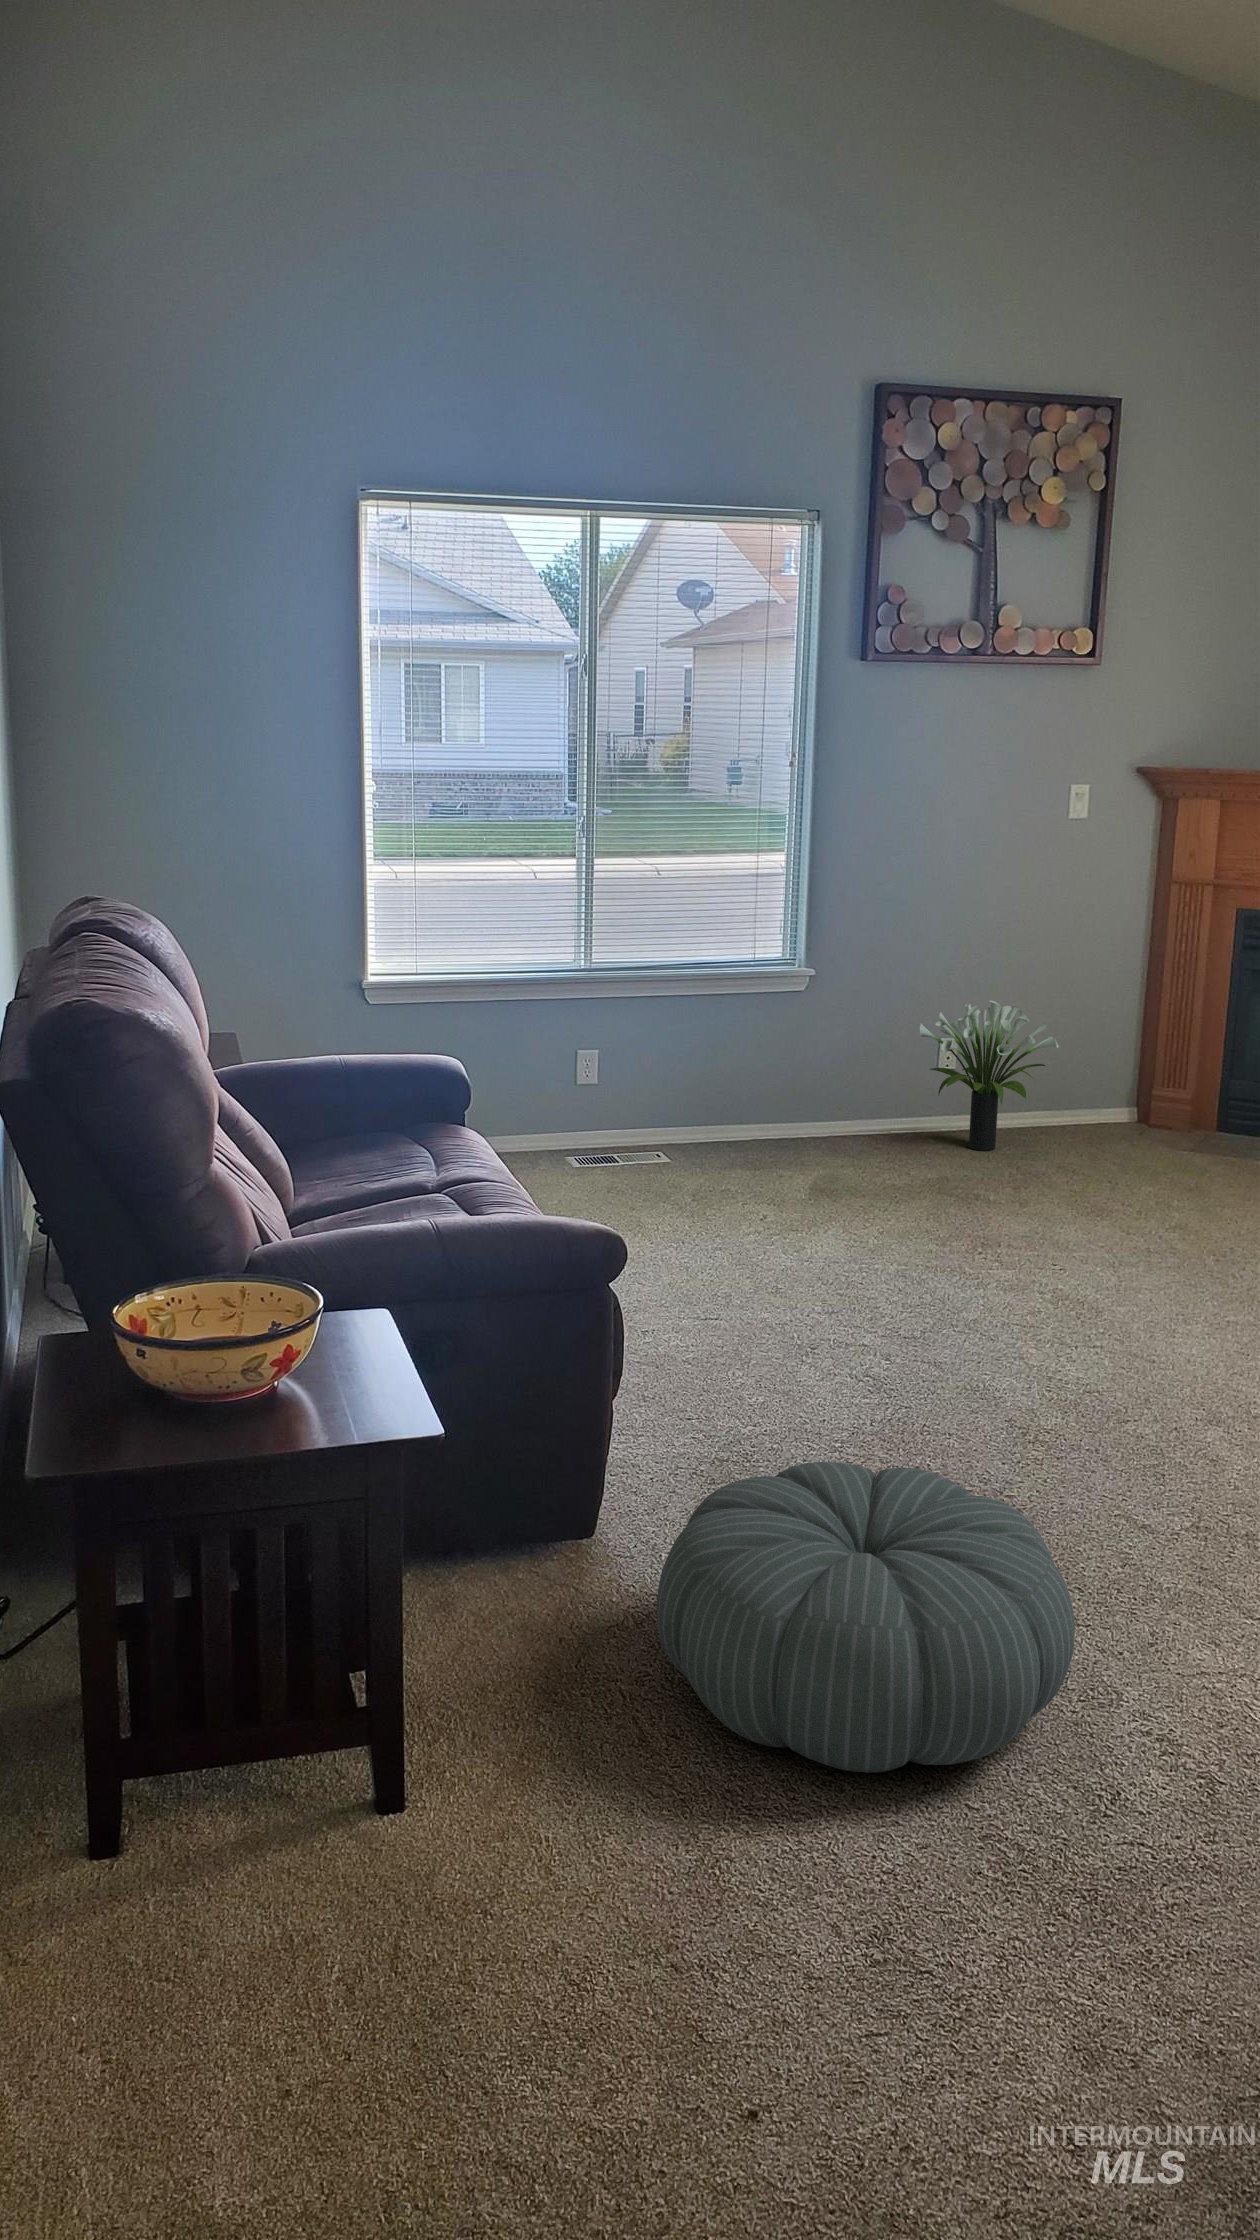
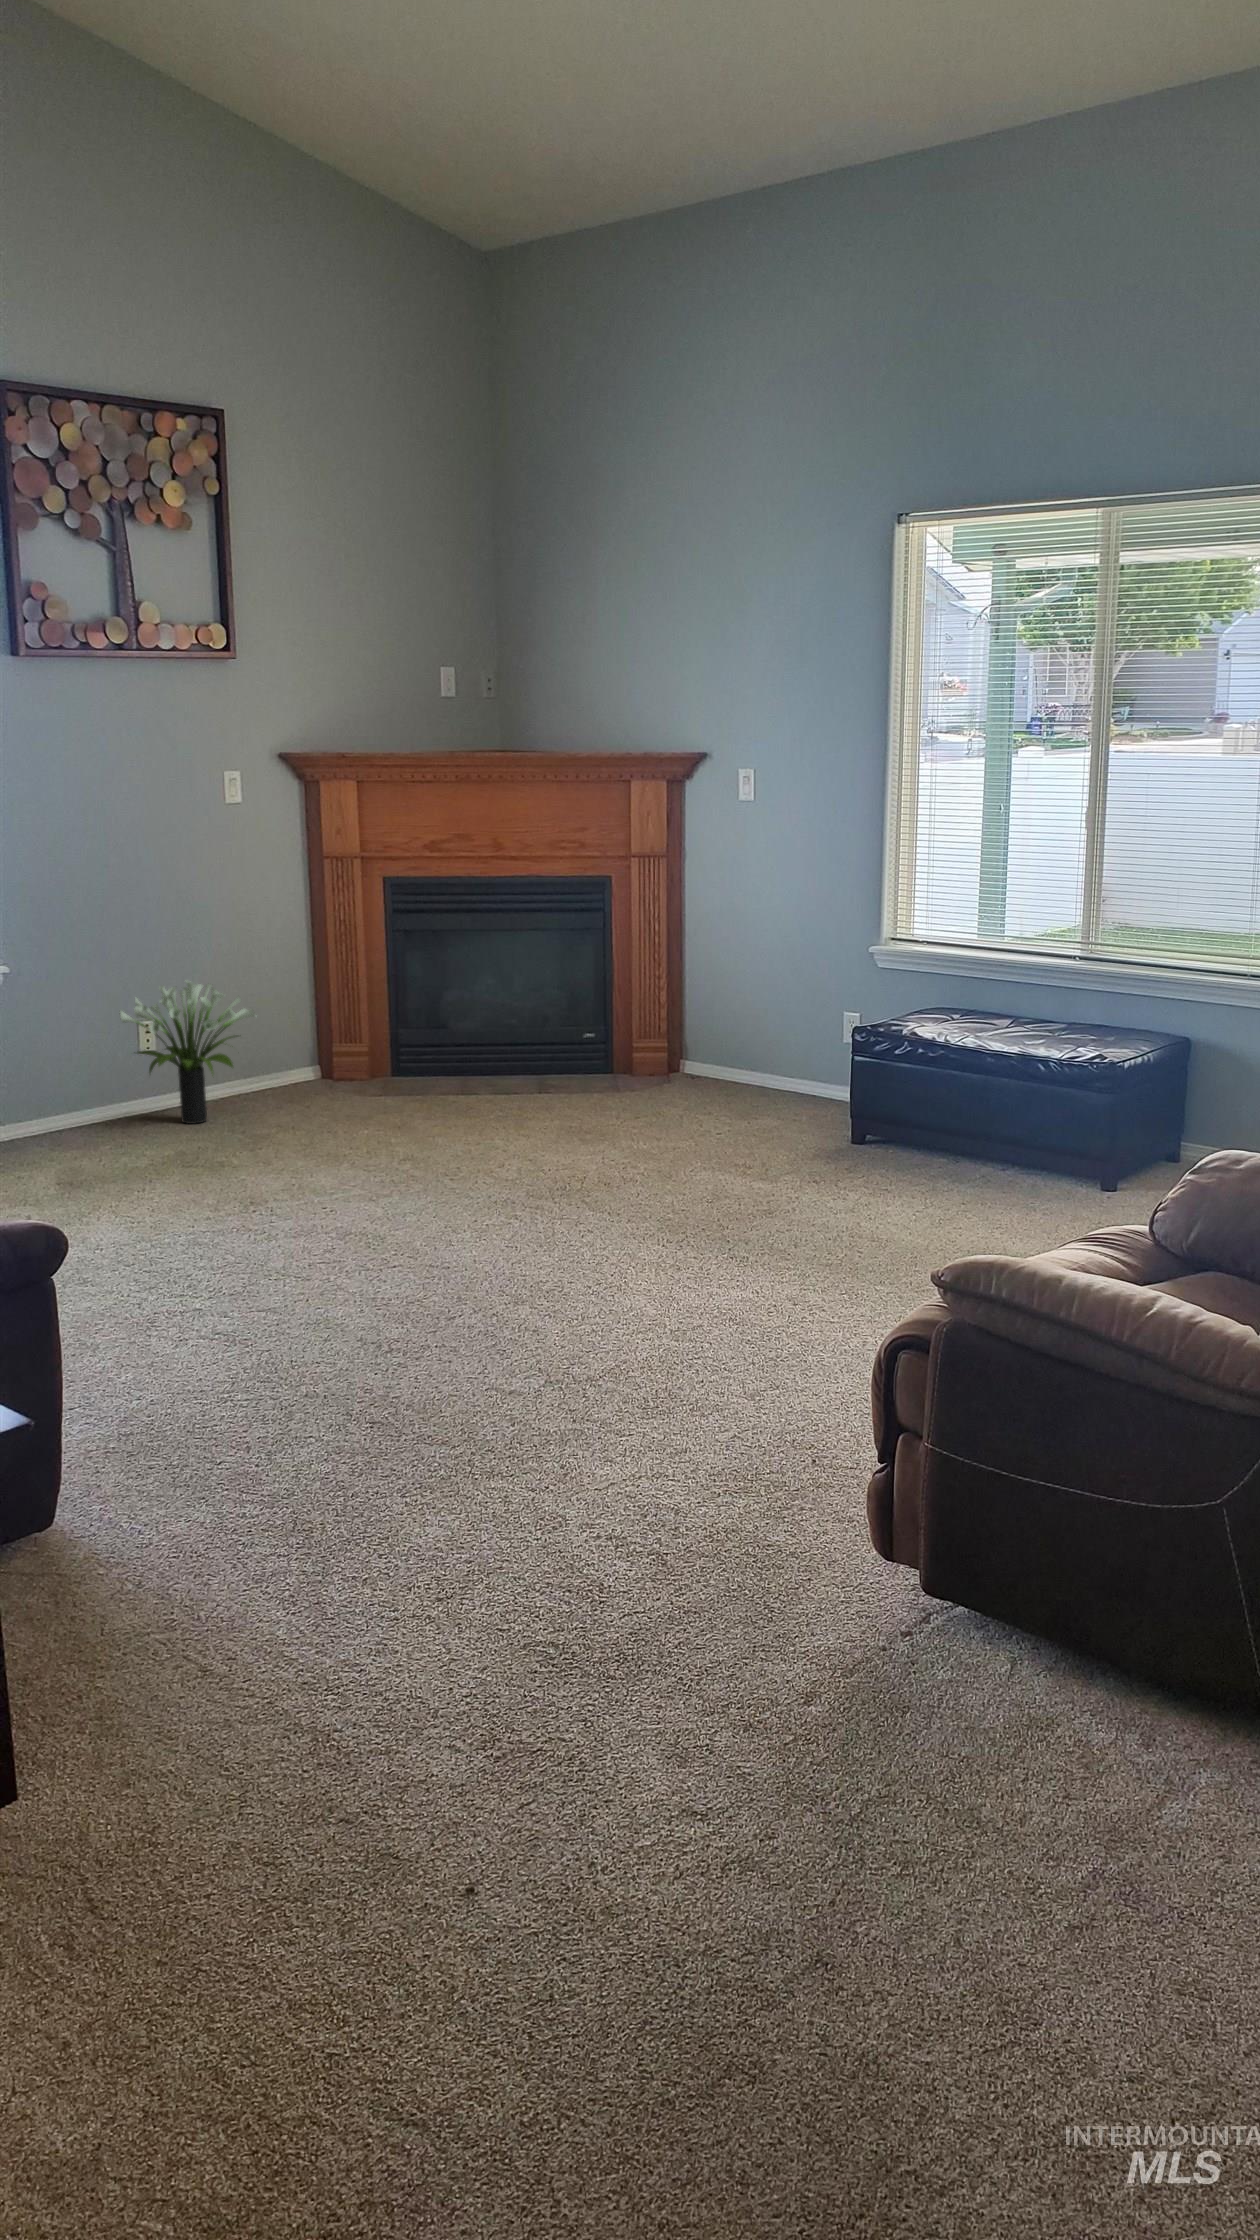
pouf: present [657,1462,1075,1773] -> none [173,1380,536,1639]

